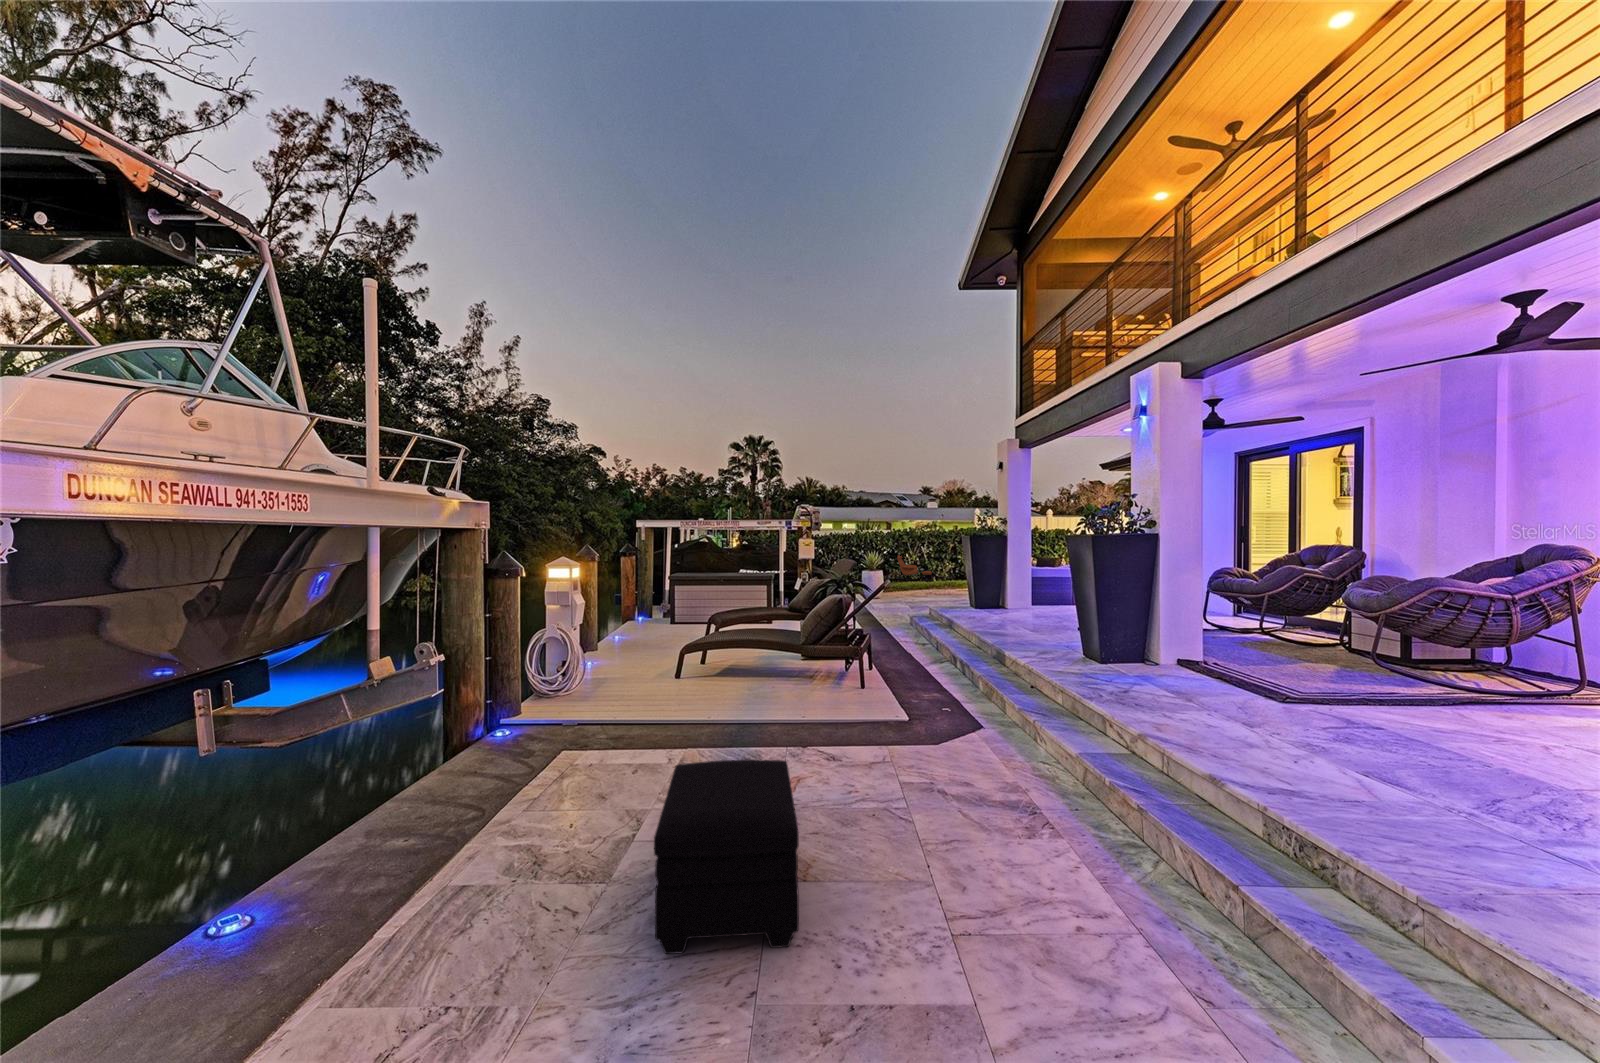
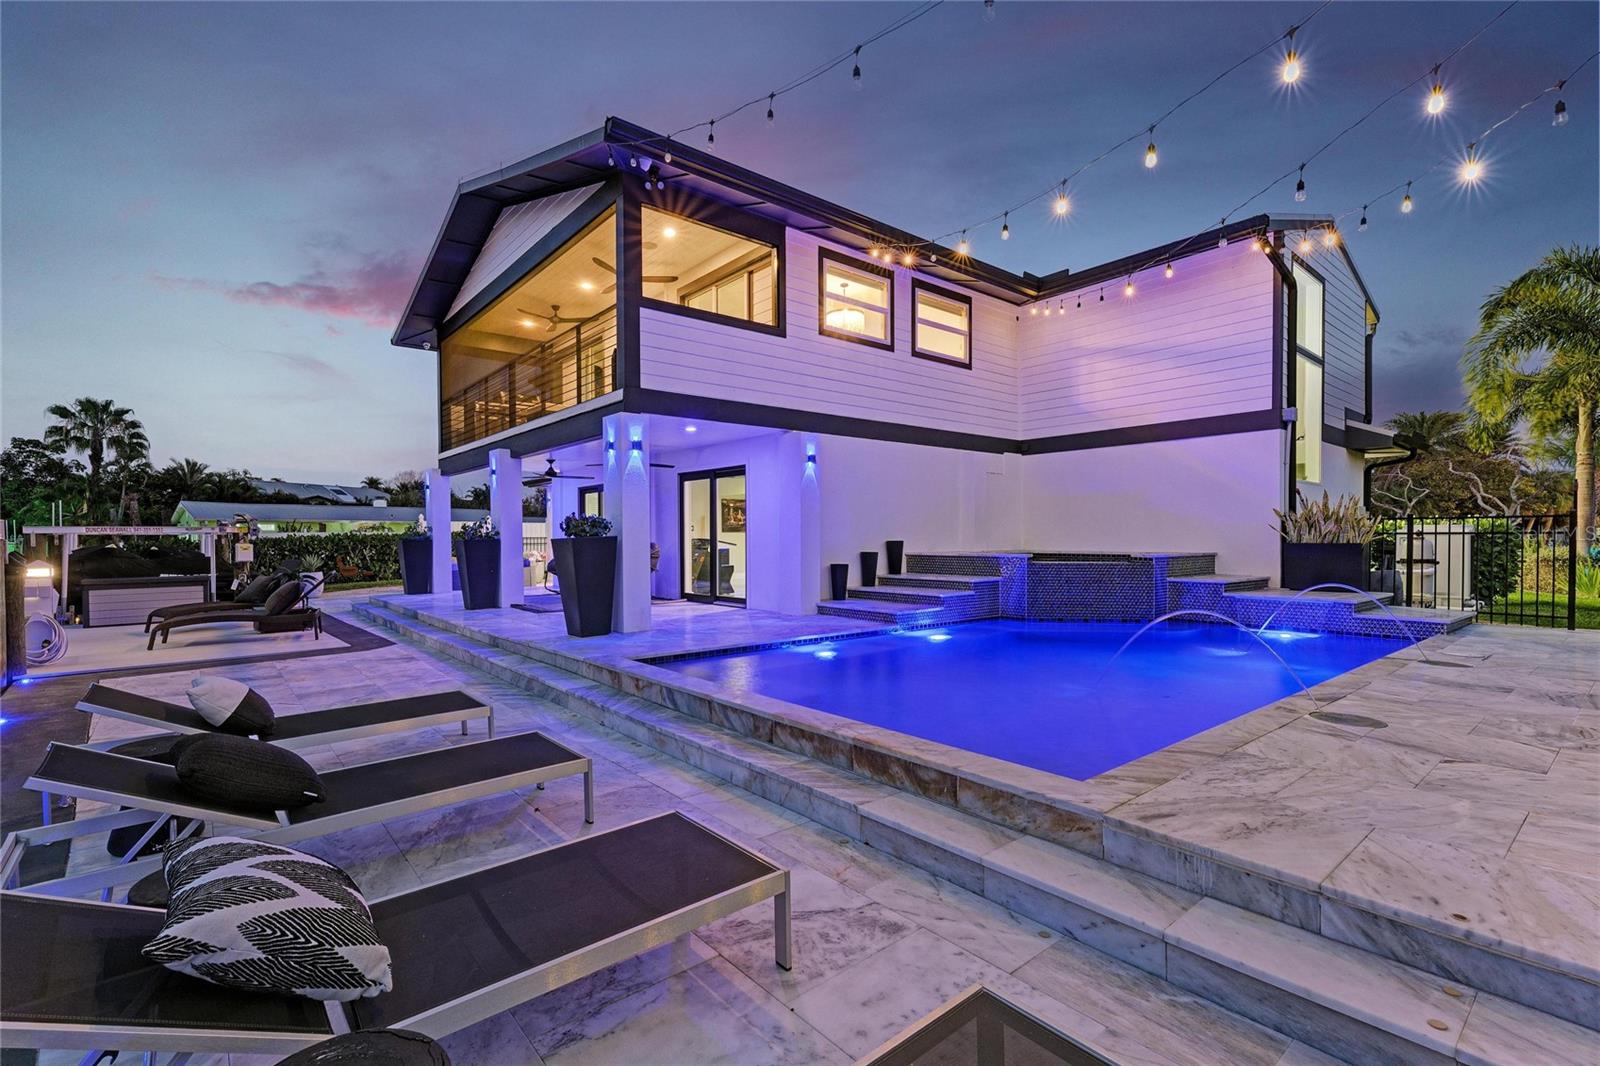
ottoman: present [654,760,799,954] -> none [281,630,342,676]

